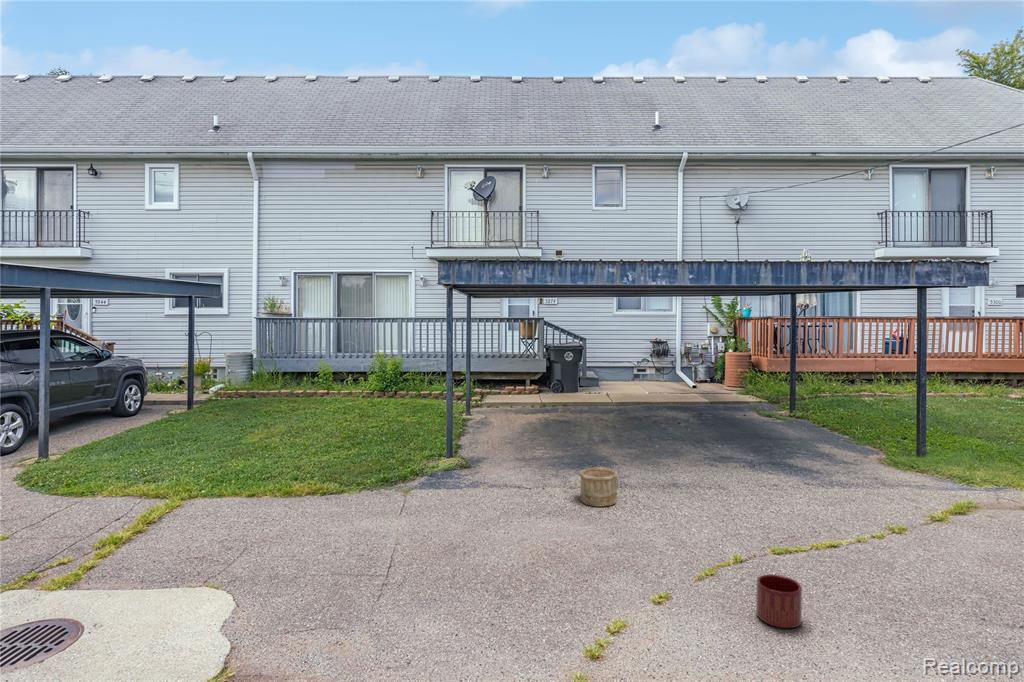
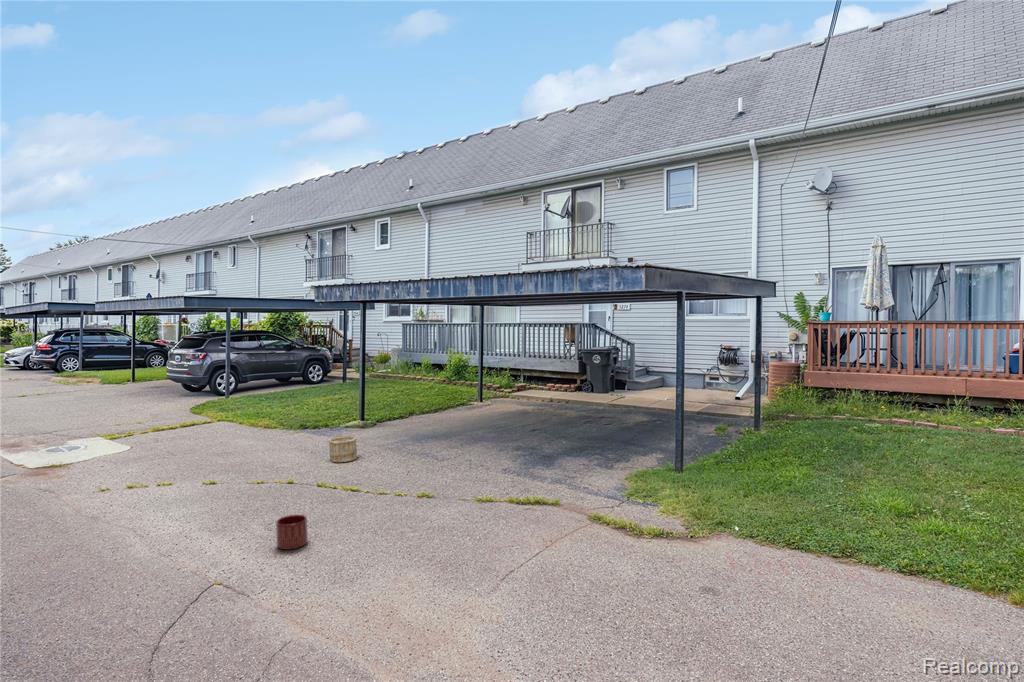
planter: present [756,574,802,628] -> present [276,515,308,550]

